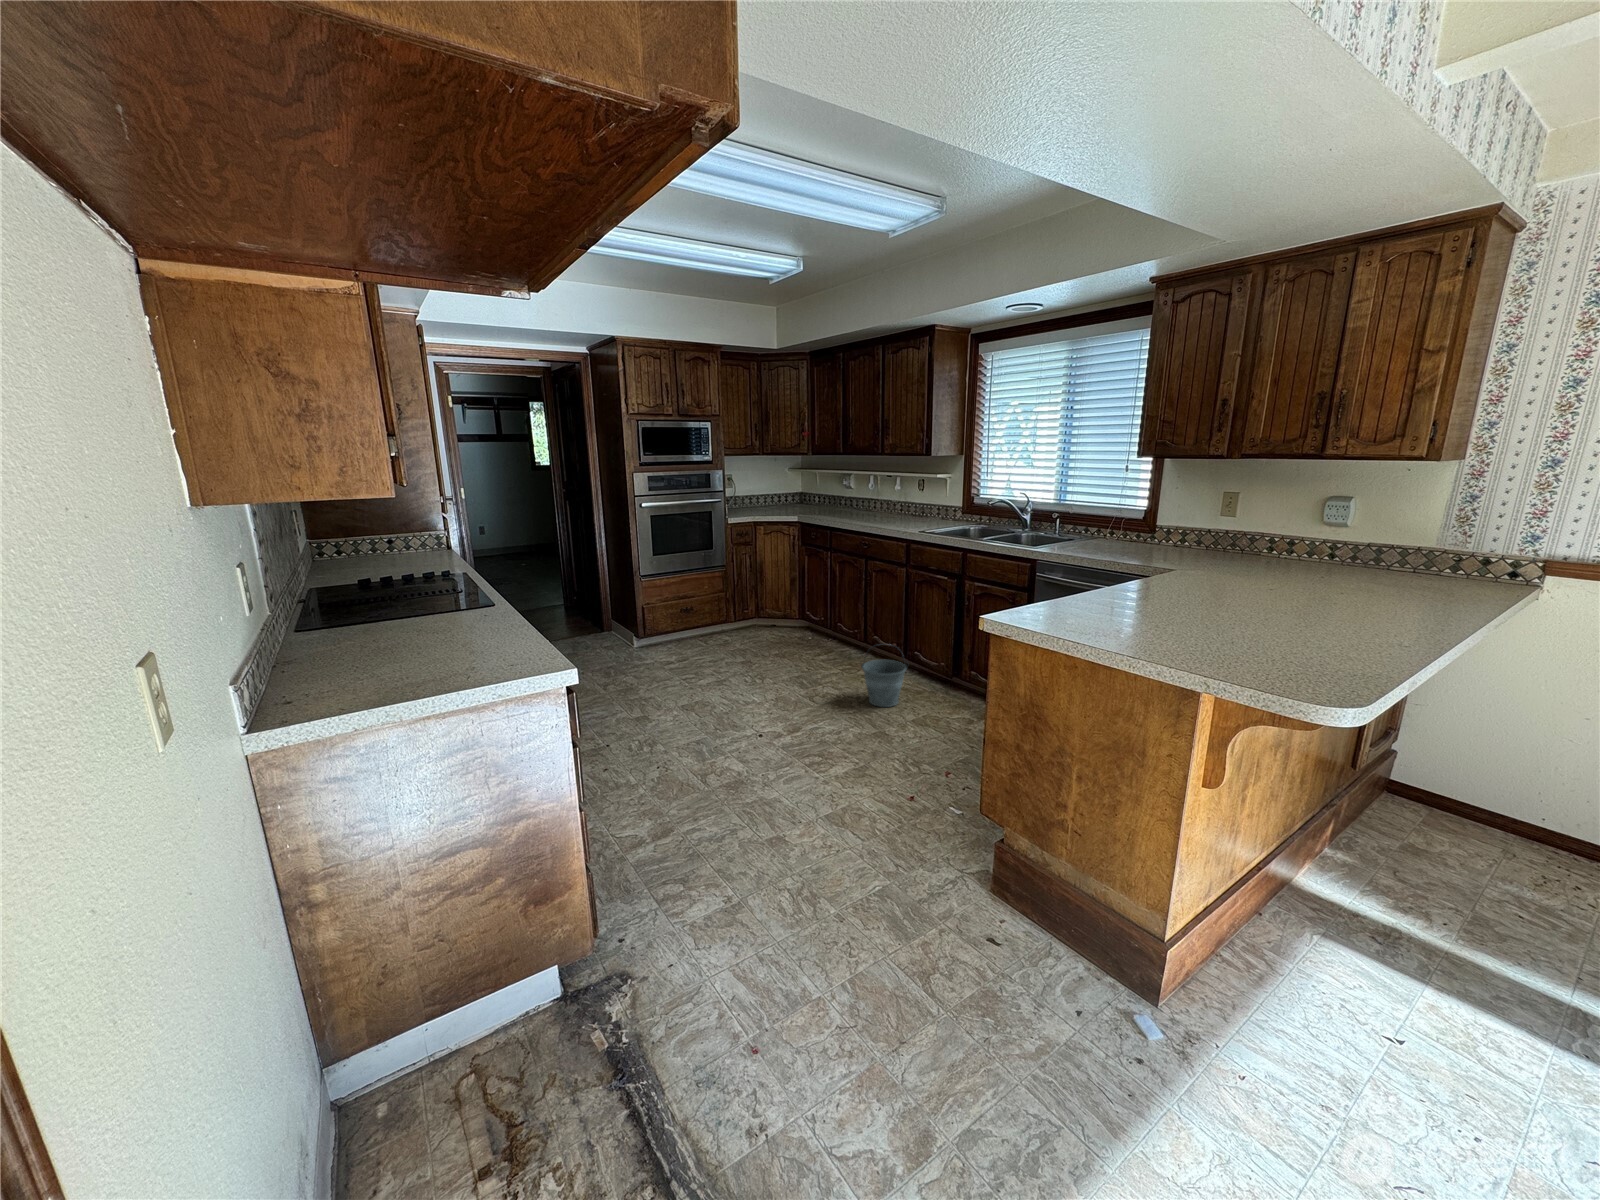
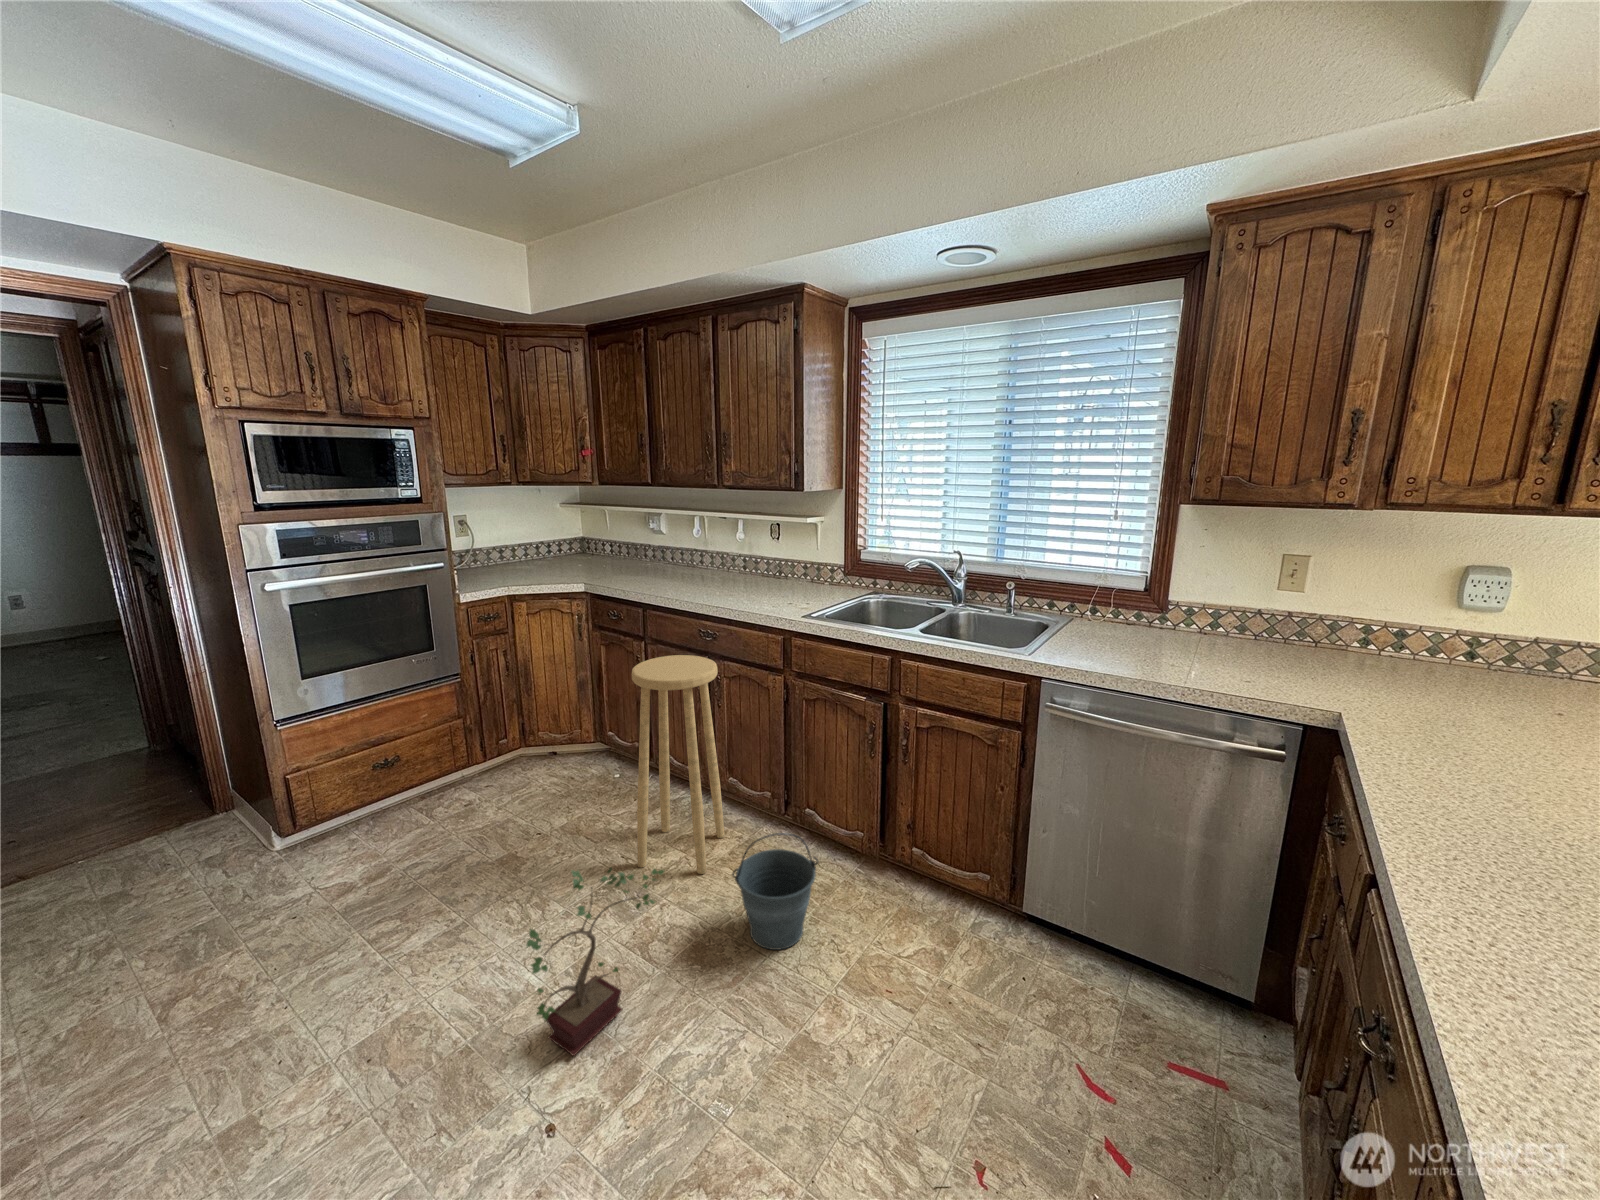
stool: none [815,554,867,679] -> present [632,655,724,874]
potted plant: none [757,634,823,720] -> present [527,868,664,1056]

